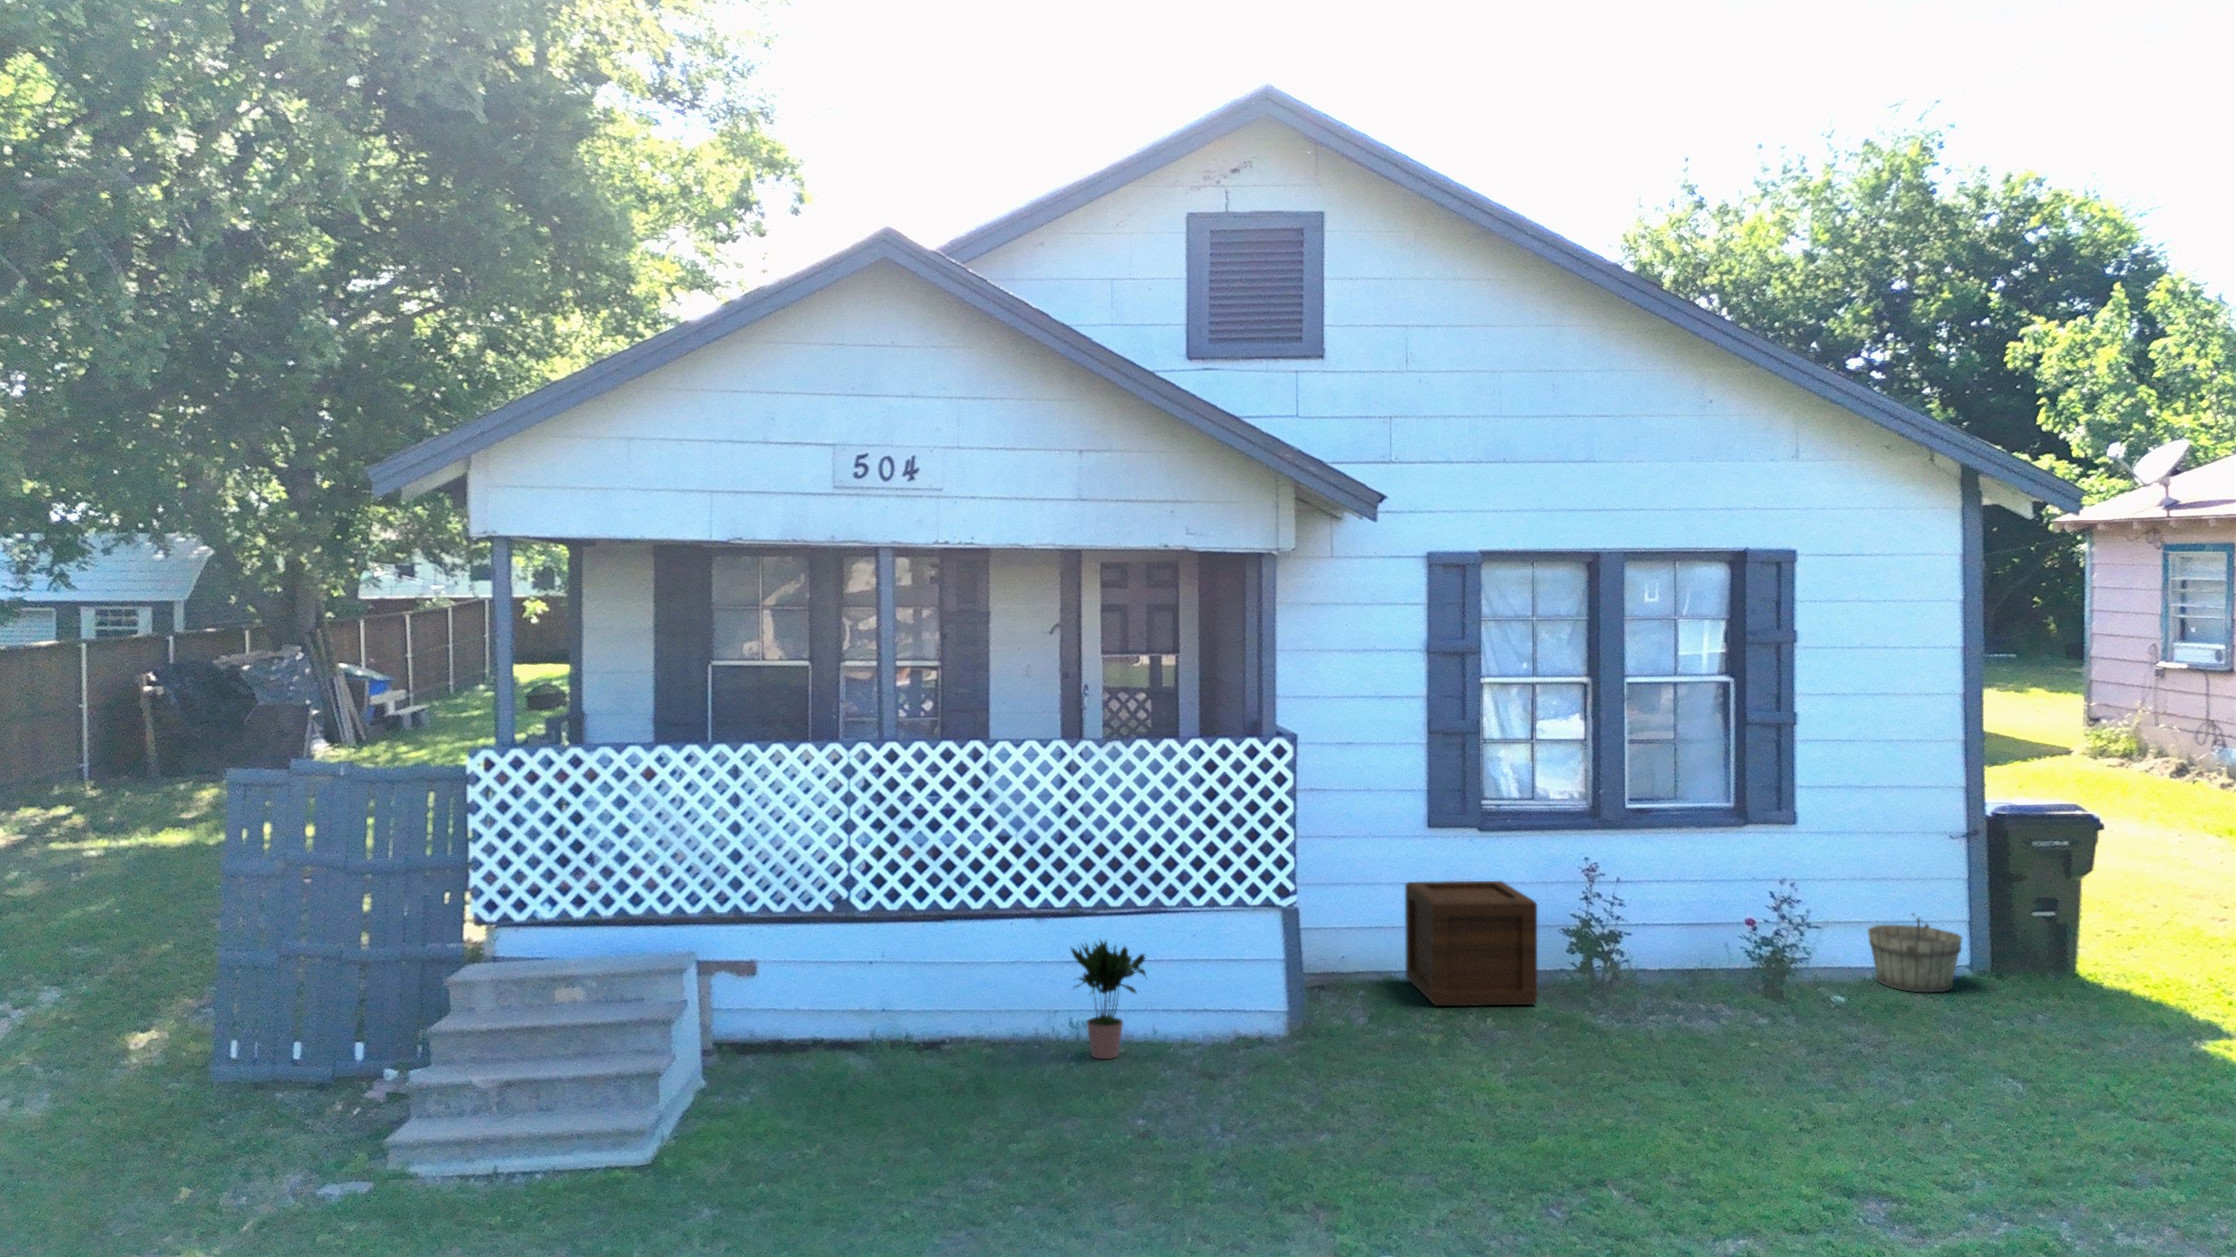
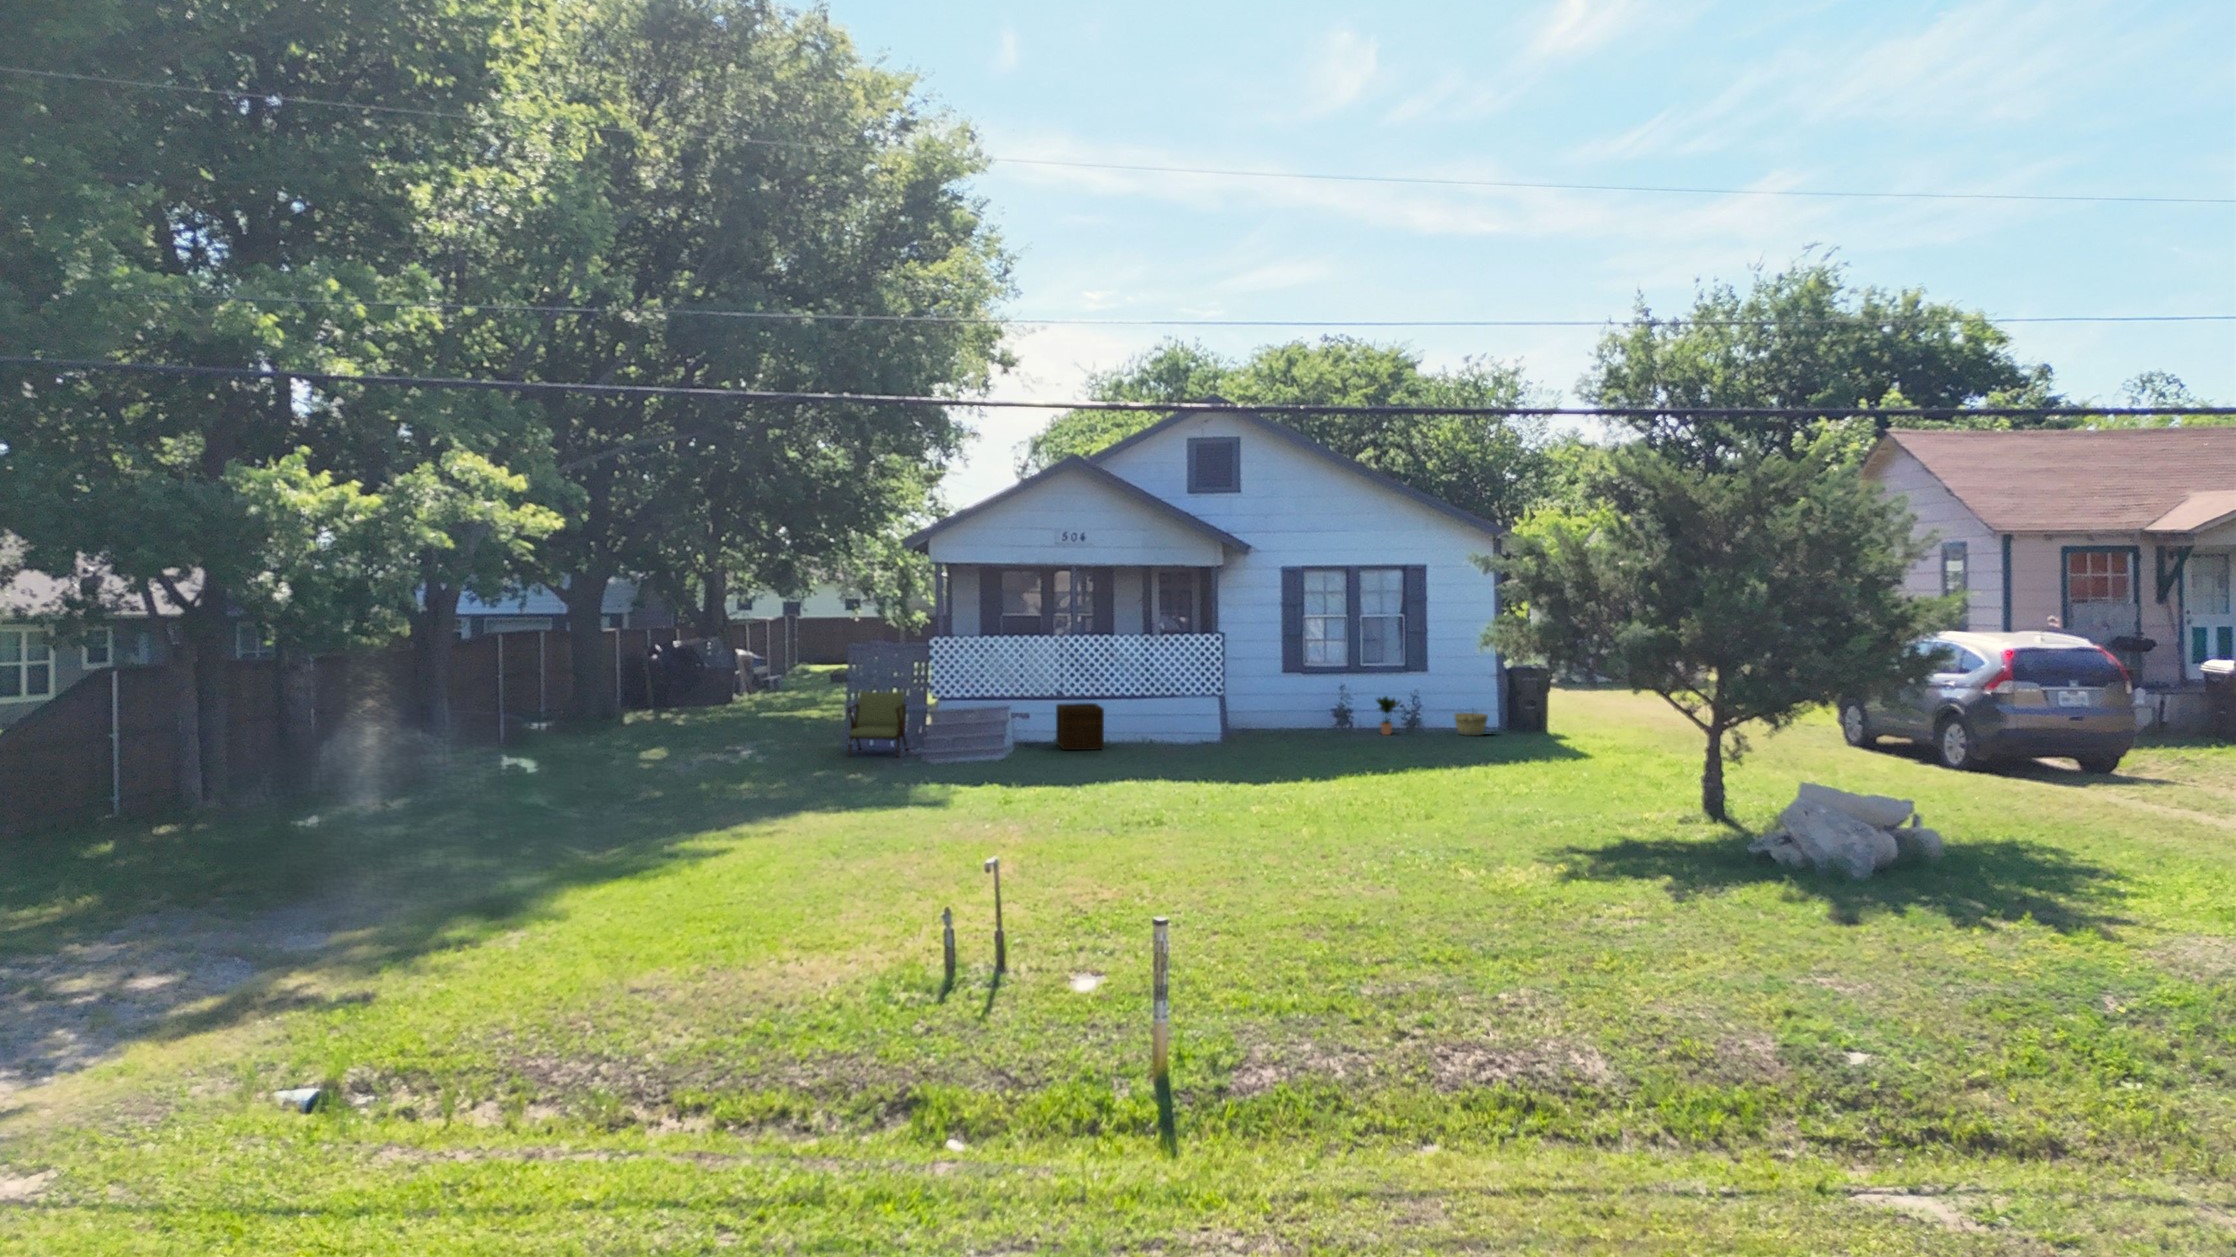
wooden crate: present [1405,881,1537,1006] -> present [1056,703,1104,750]
lounge chair: none [141,920,378,1140] -> present [848,691,907,756]
potted plant: present [1071,941,1146,1059] -> present [1376,697,1401,735]

